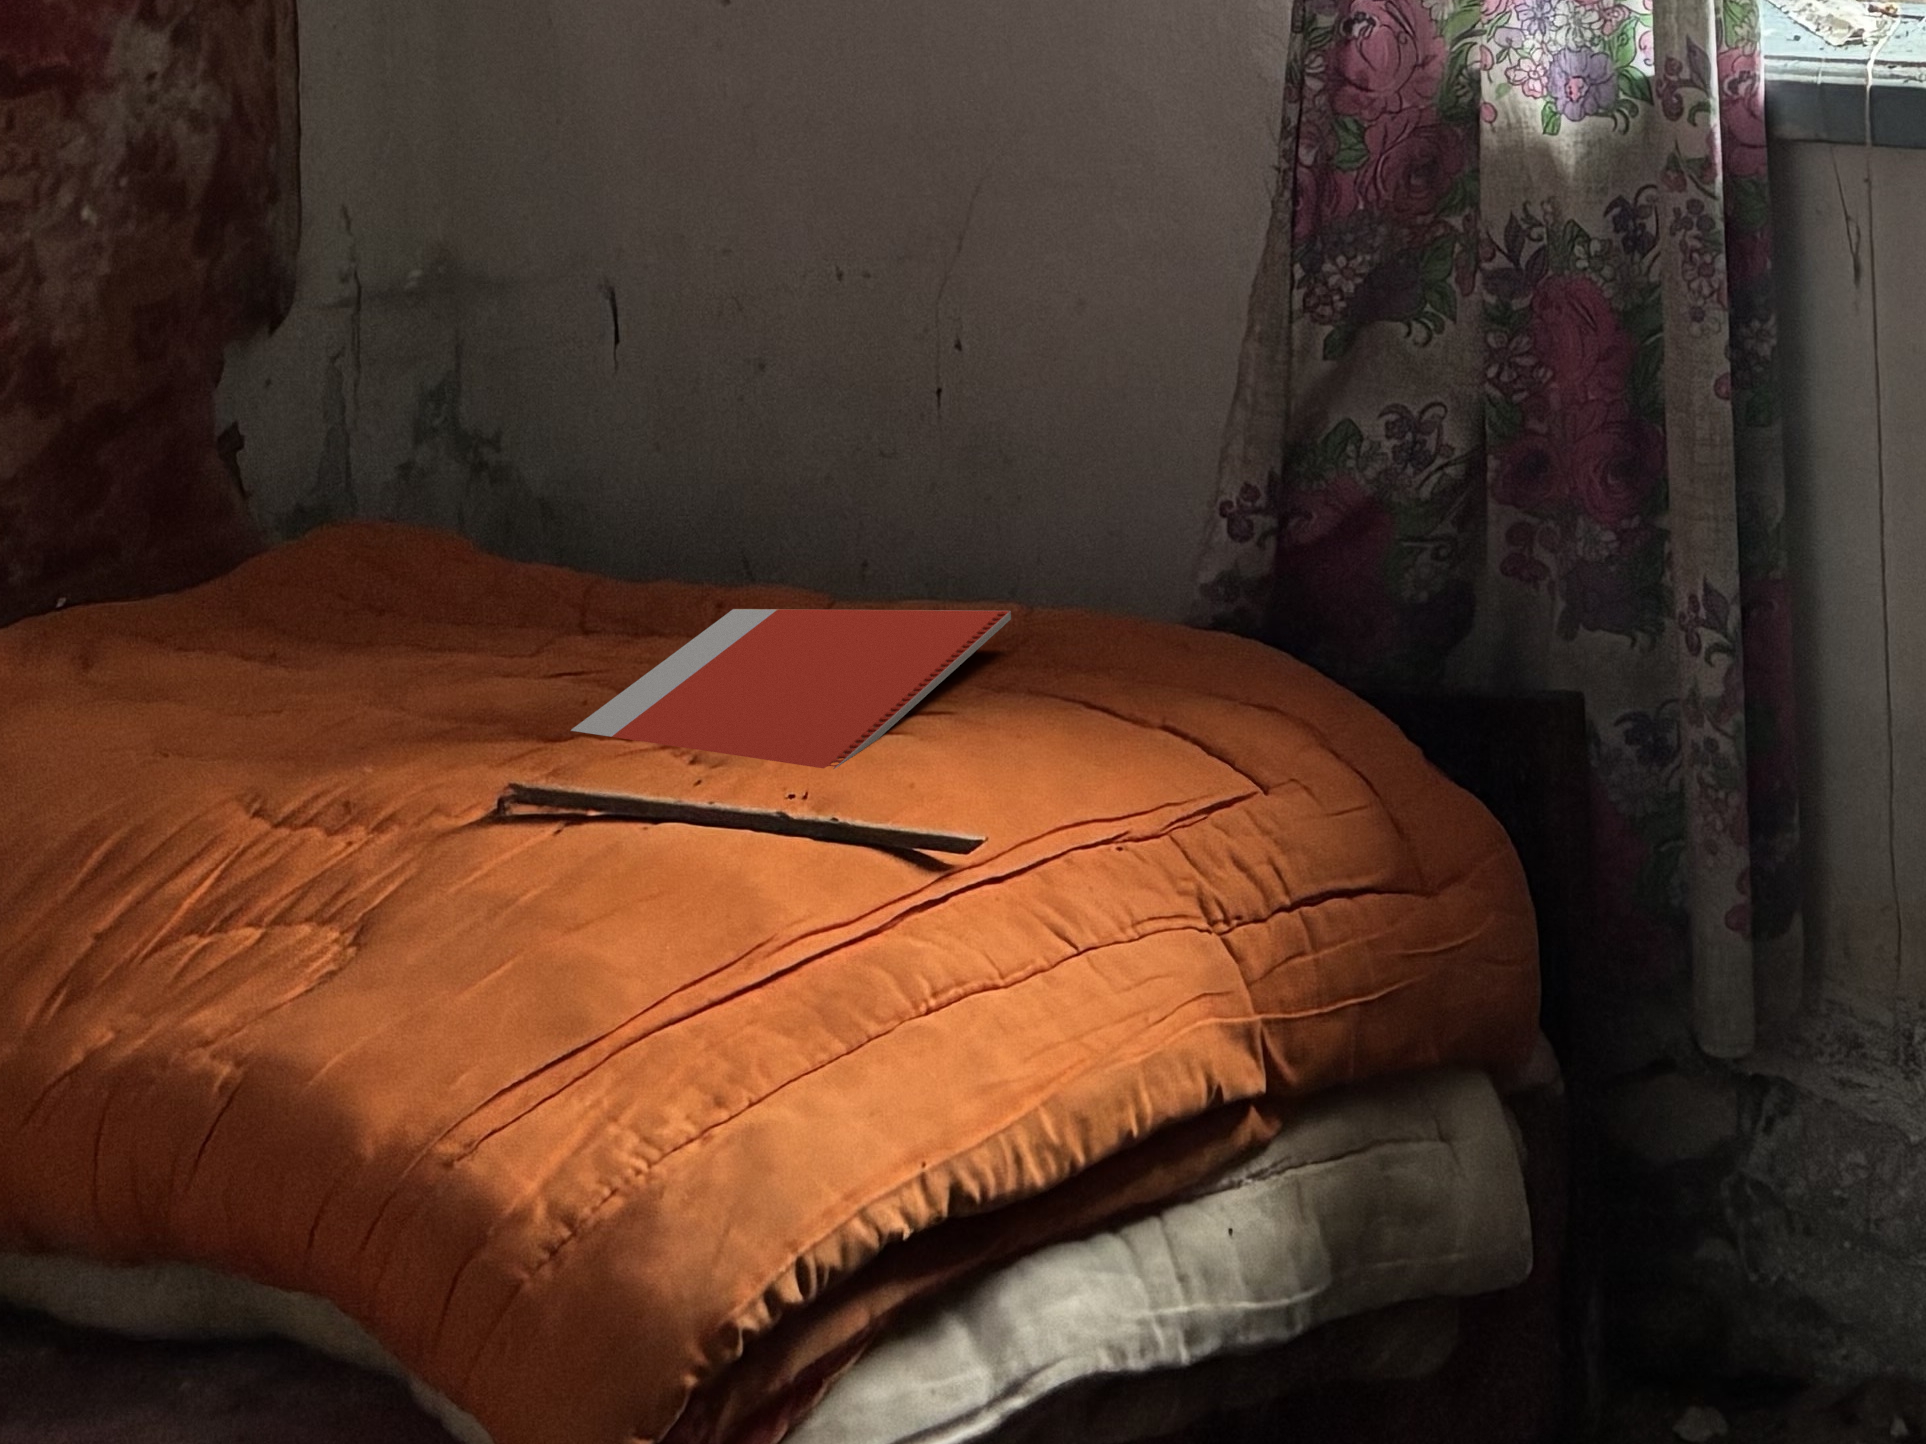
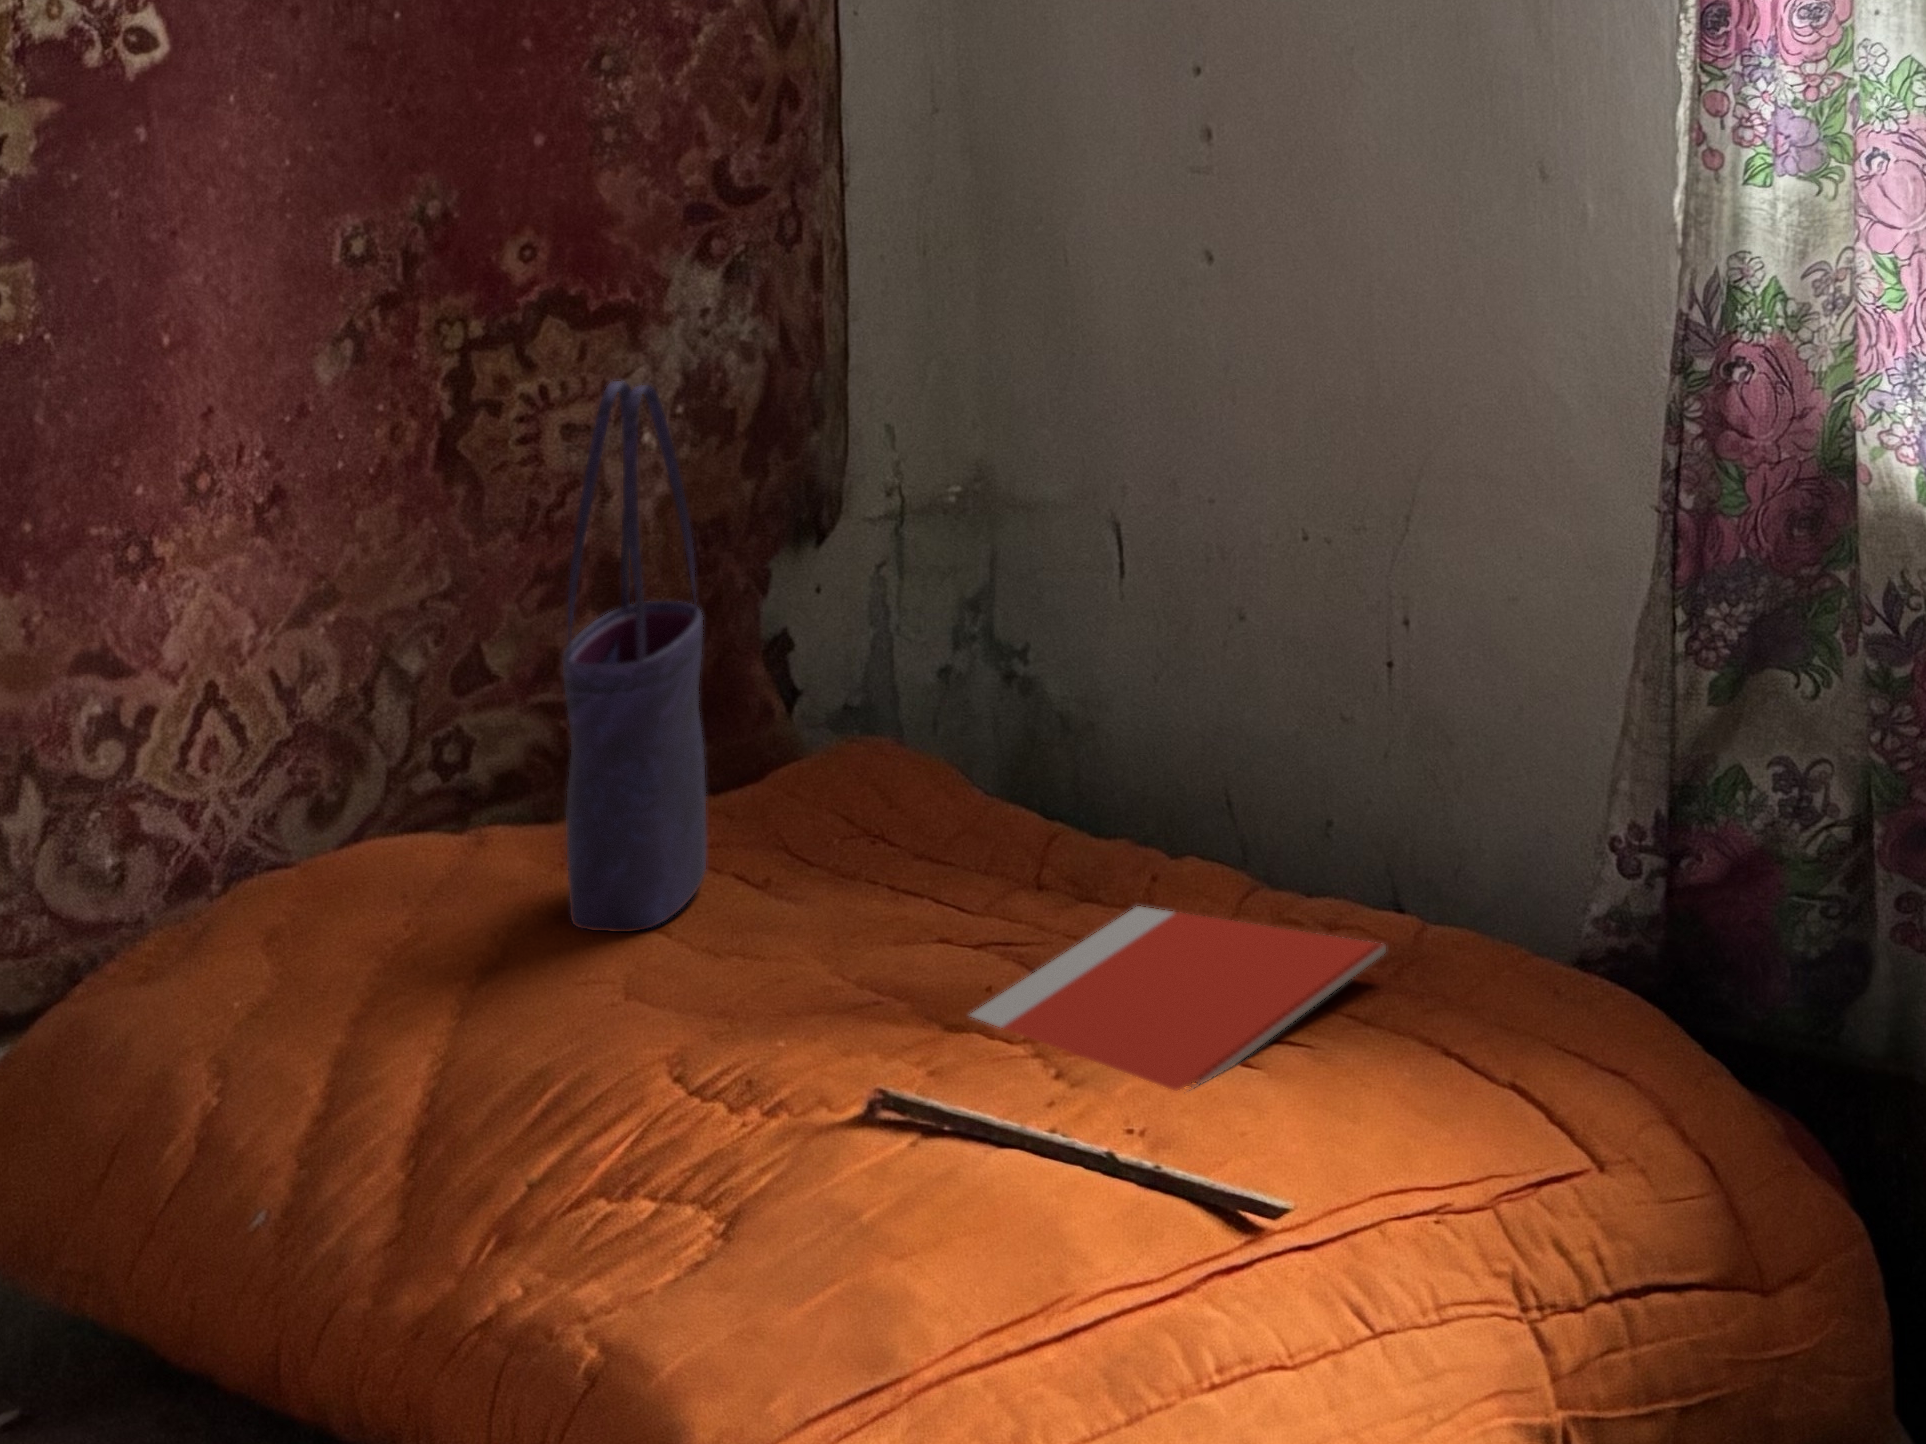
tote bag: none [61,110,229,706] -> present [563,381,706,932]

